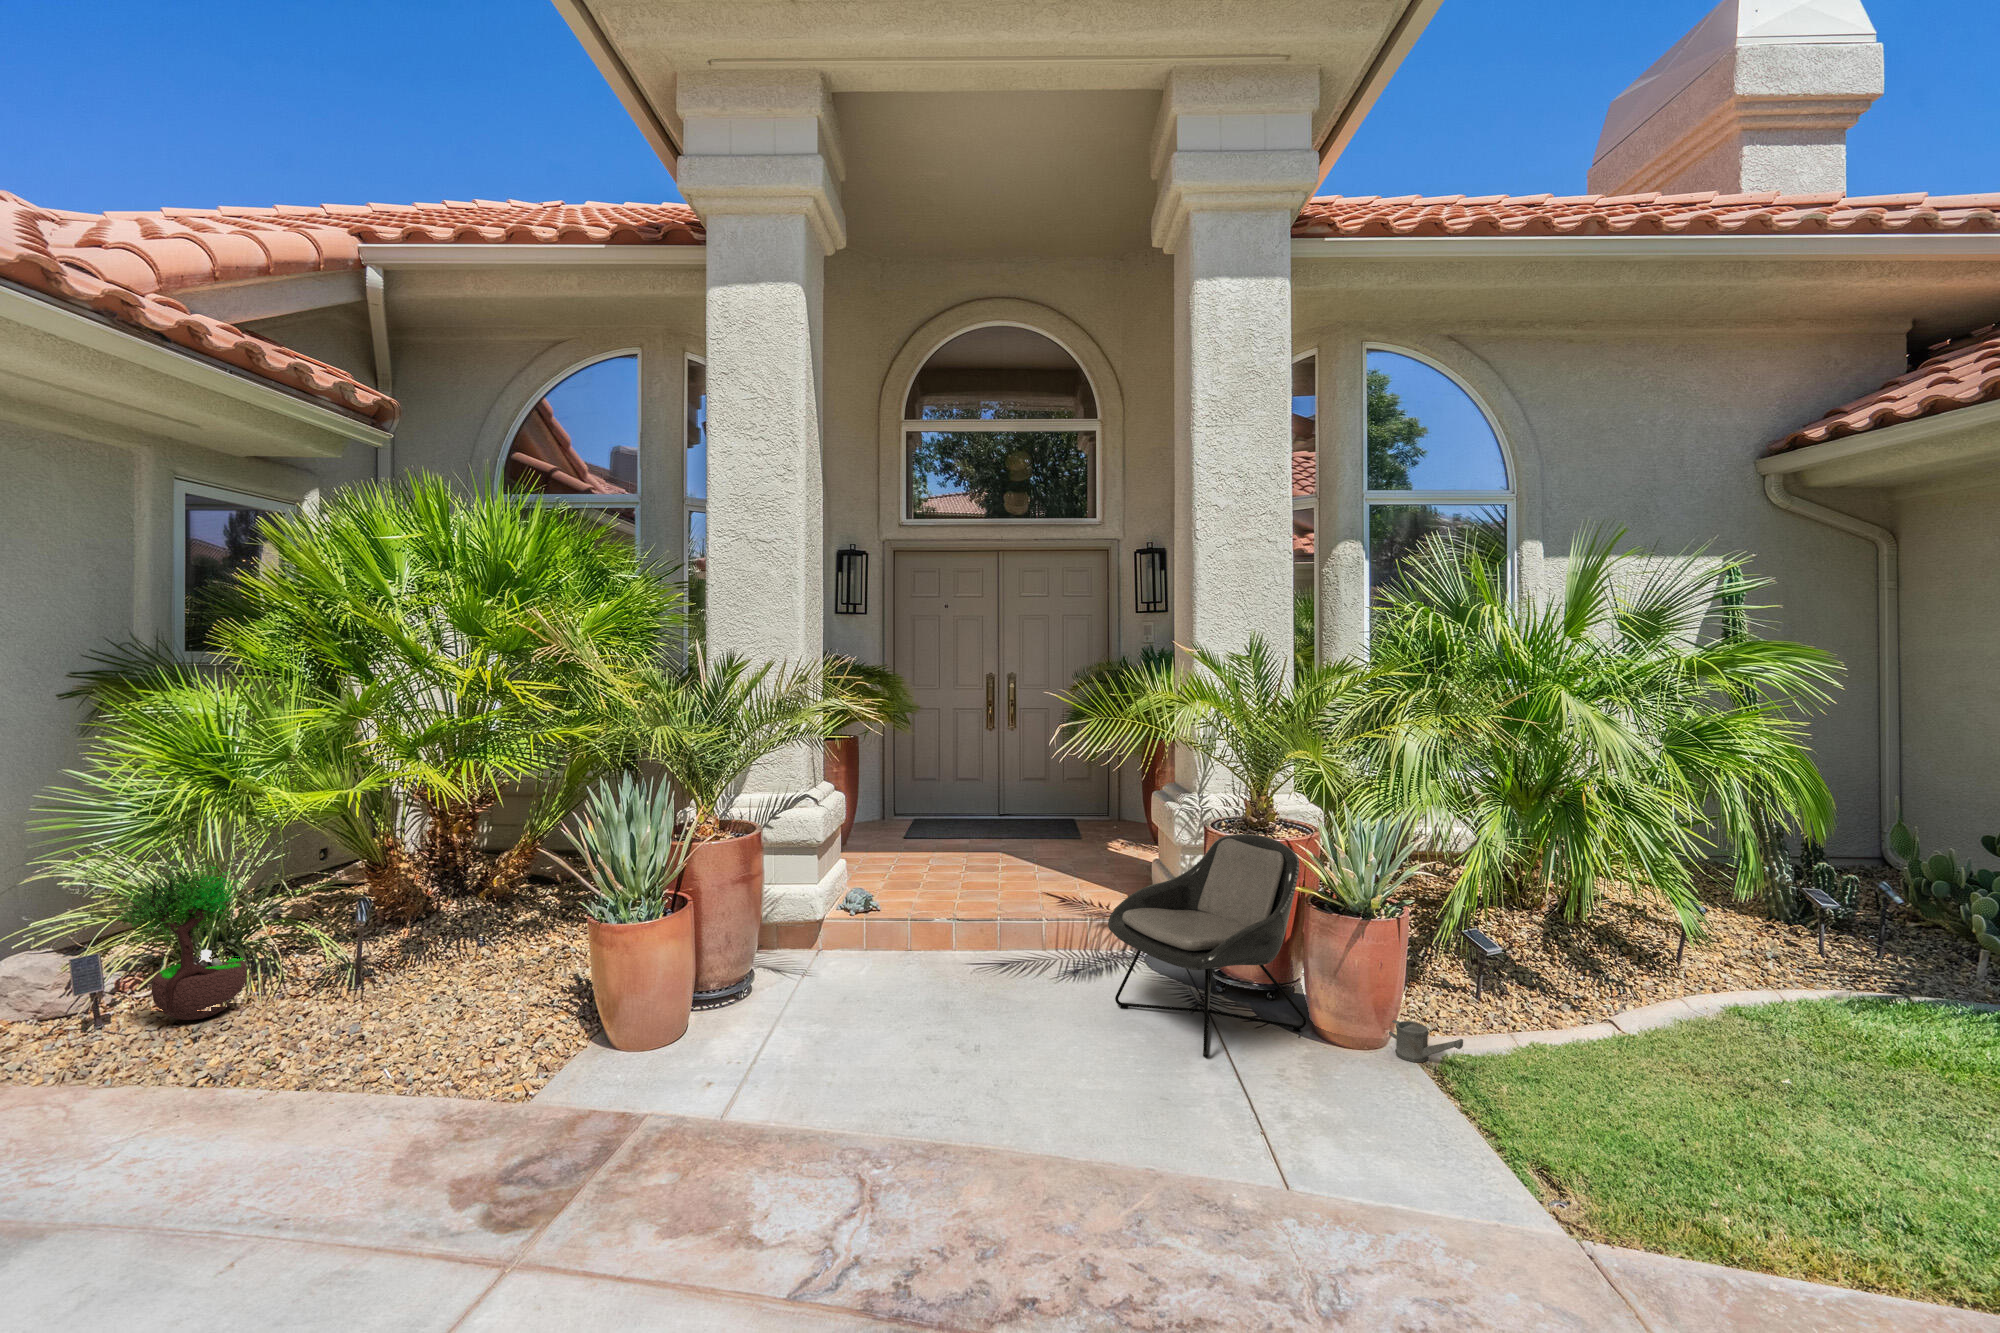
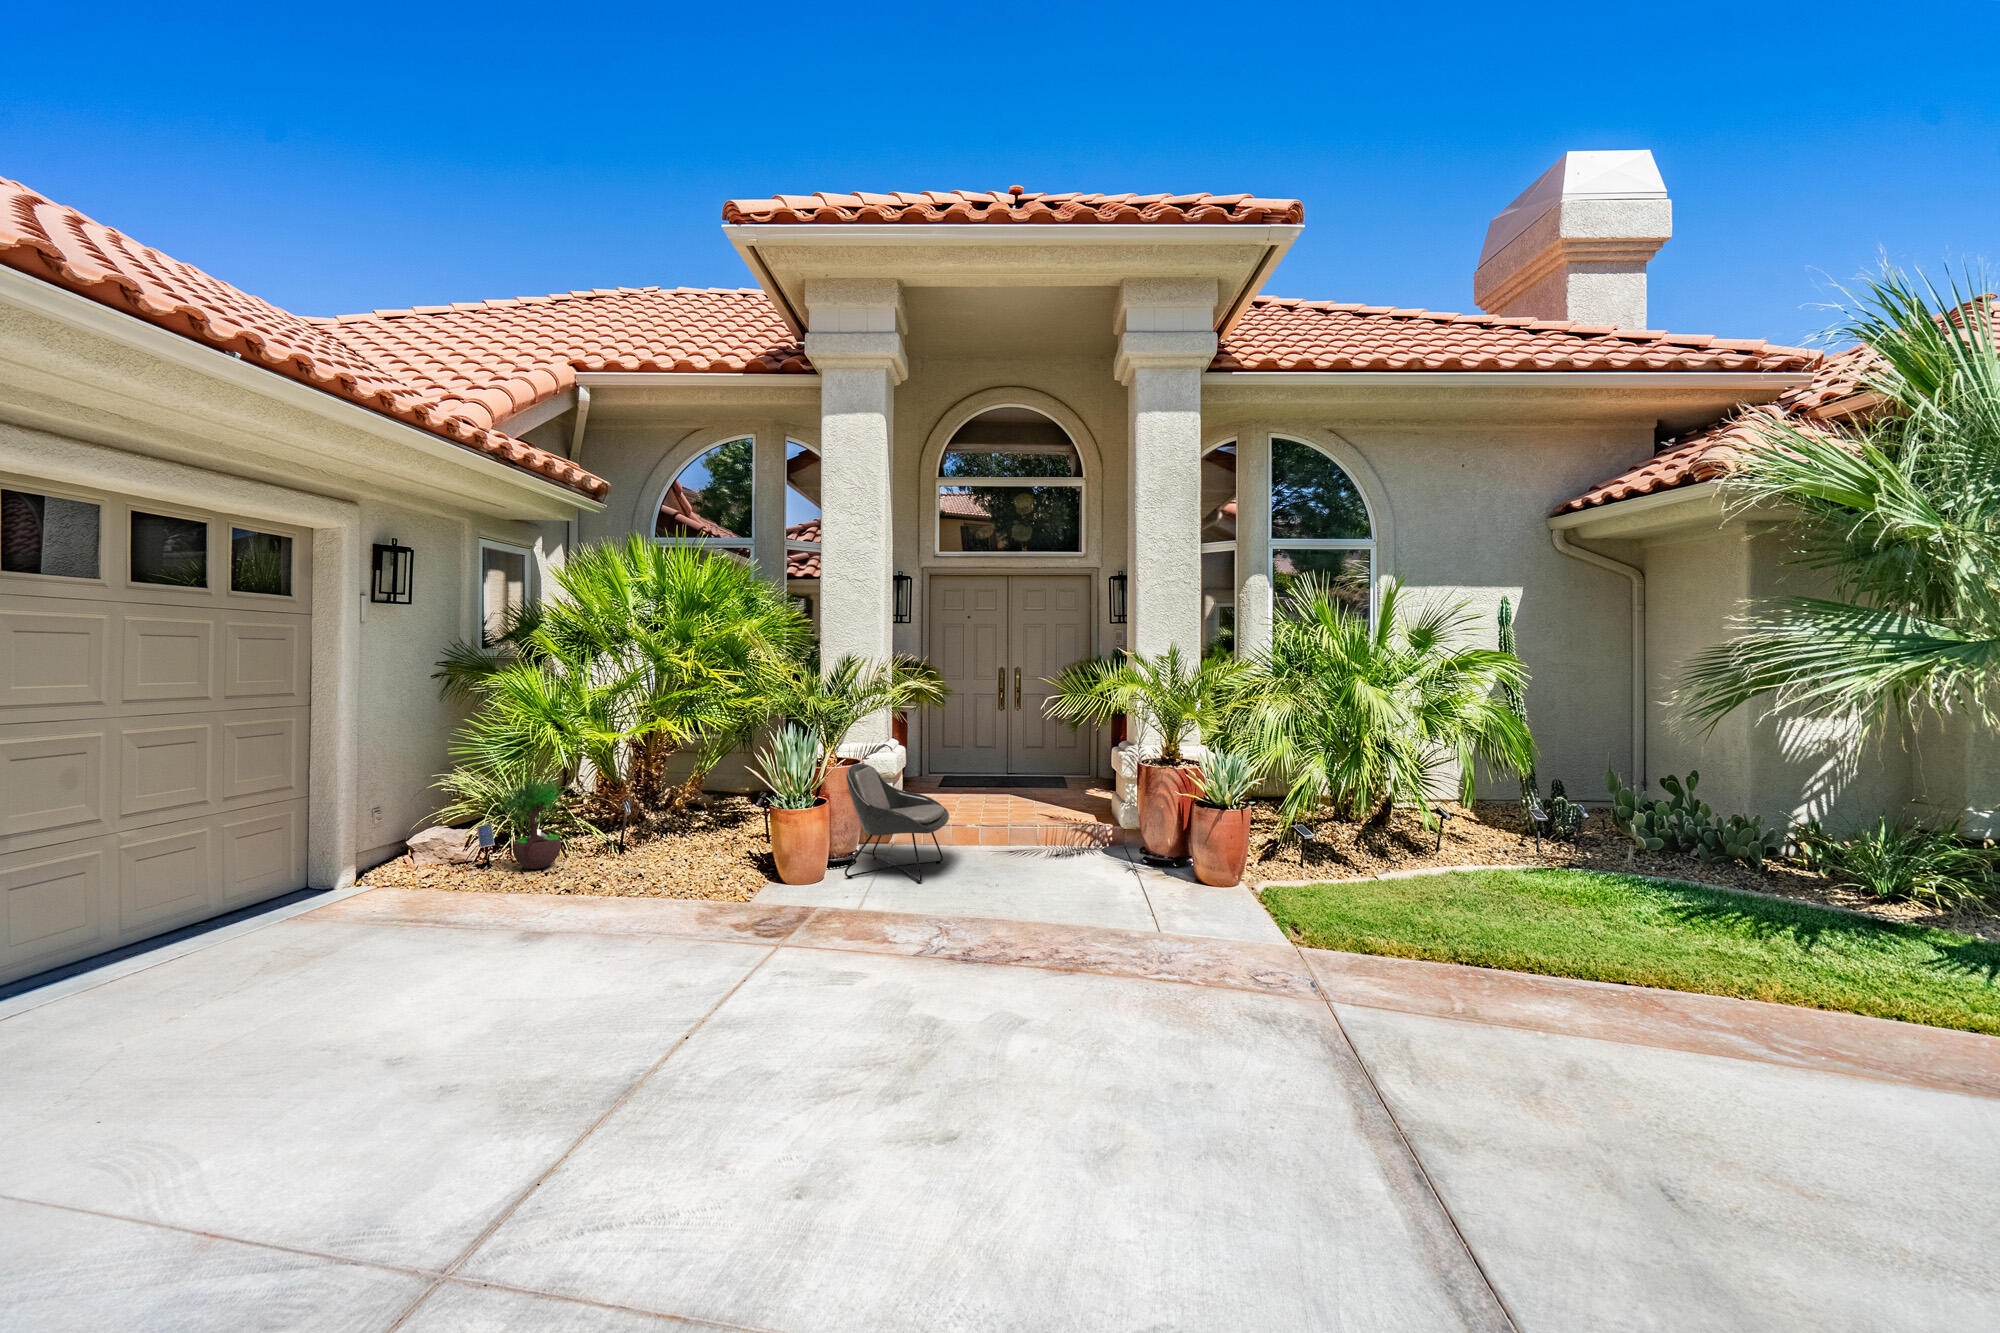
lounge chair: present [1108,834,1307,1057] -> present [845,764,949,883]
watering can: present [1389,1020,1463,1062] -> none [1234,870,1274,893]

